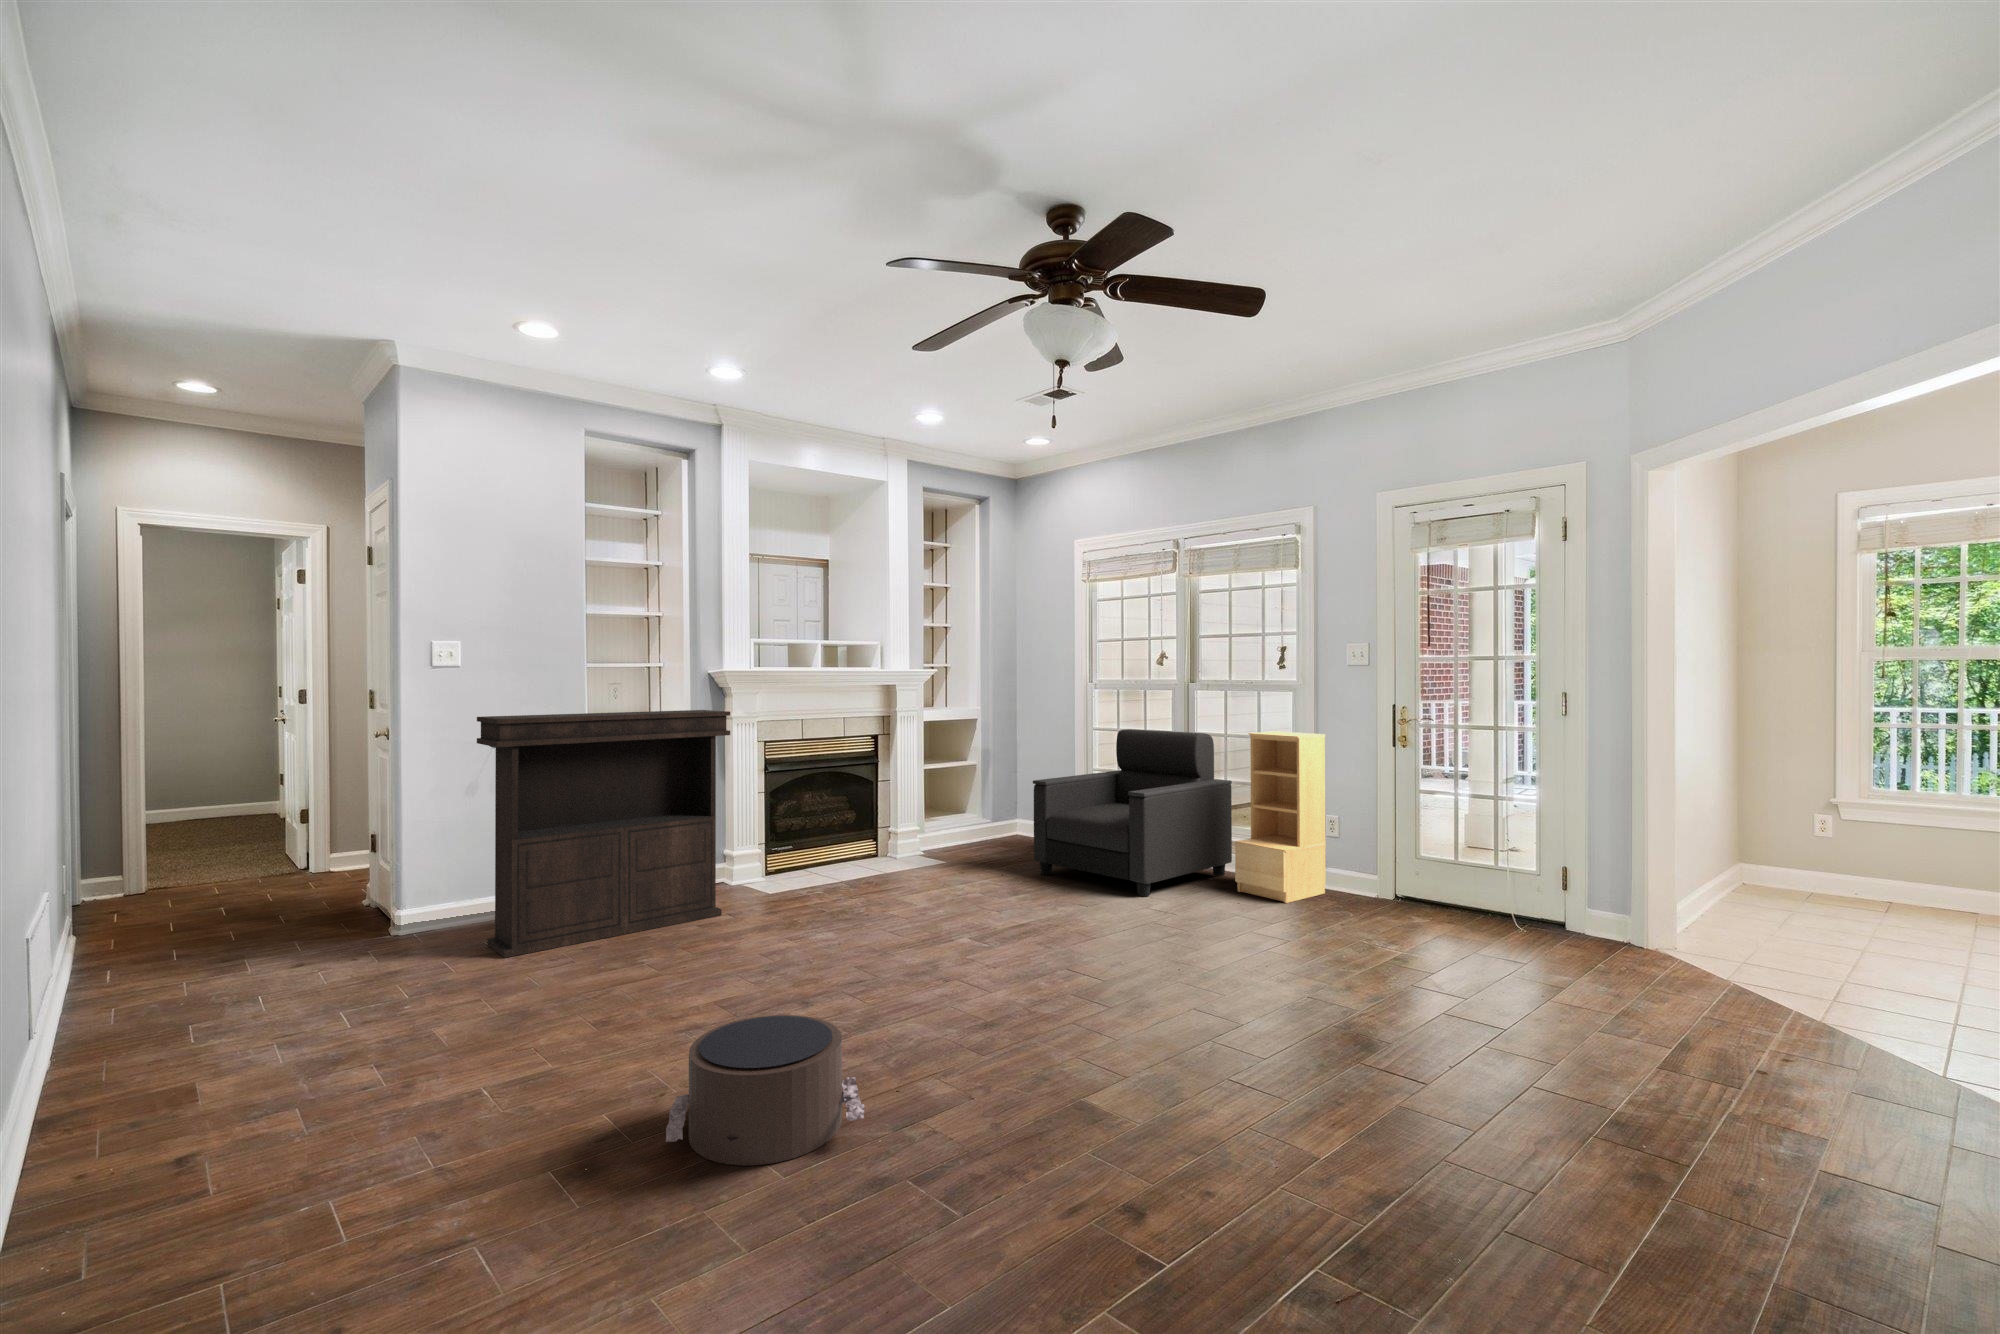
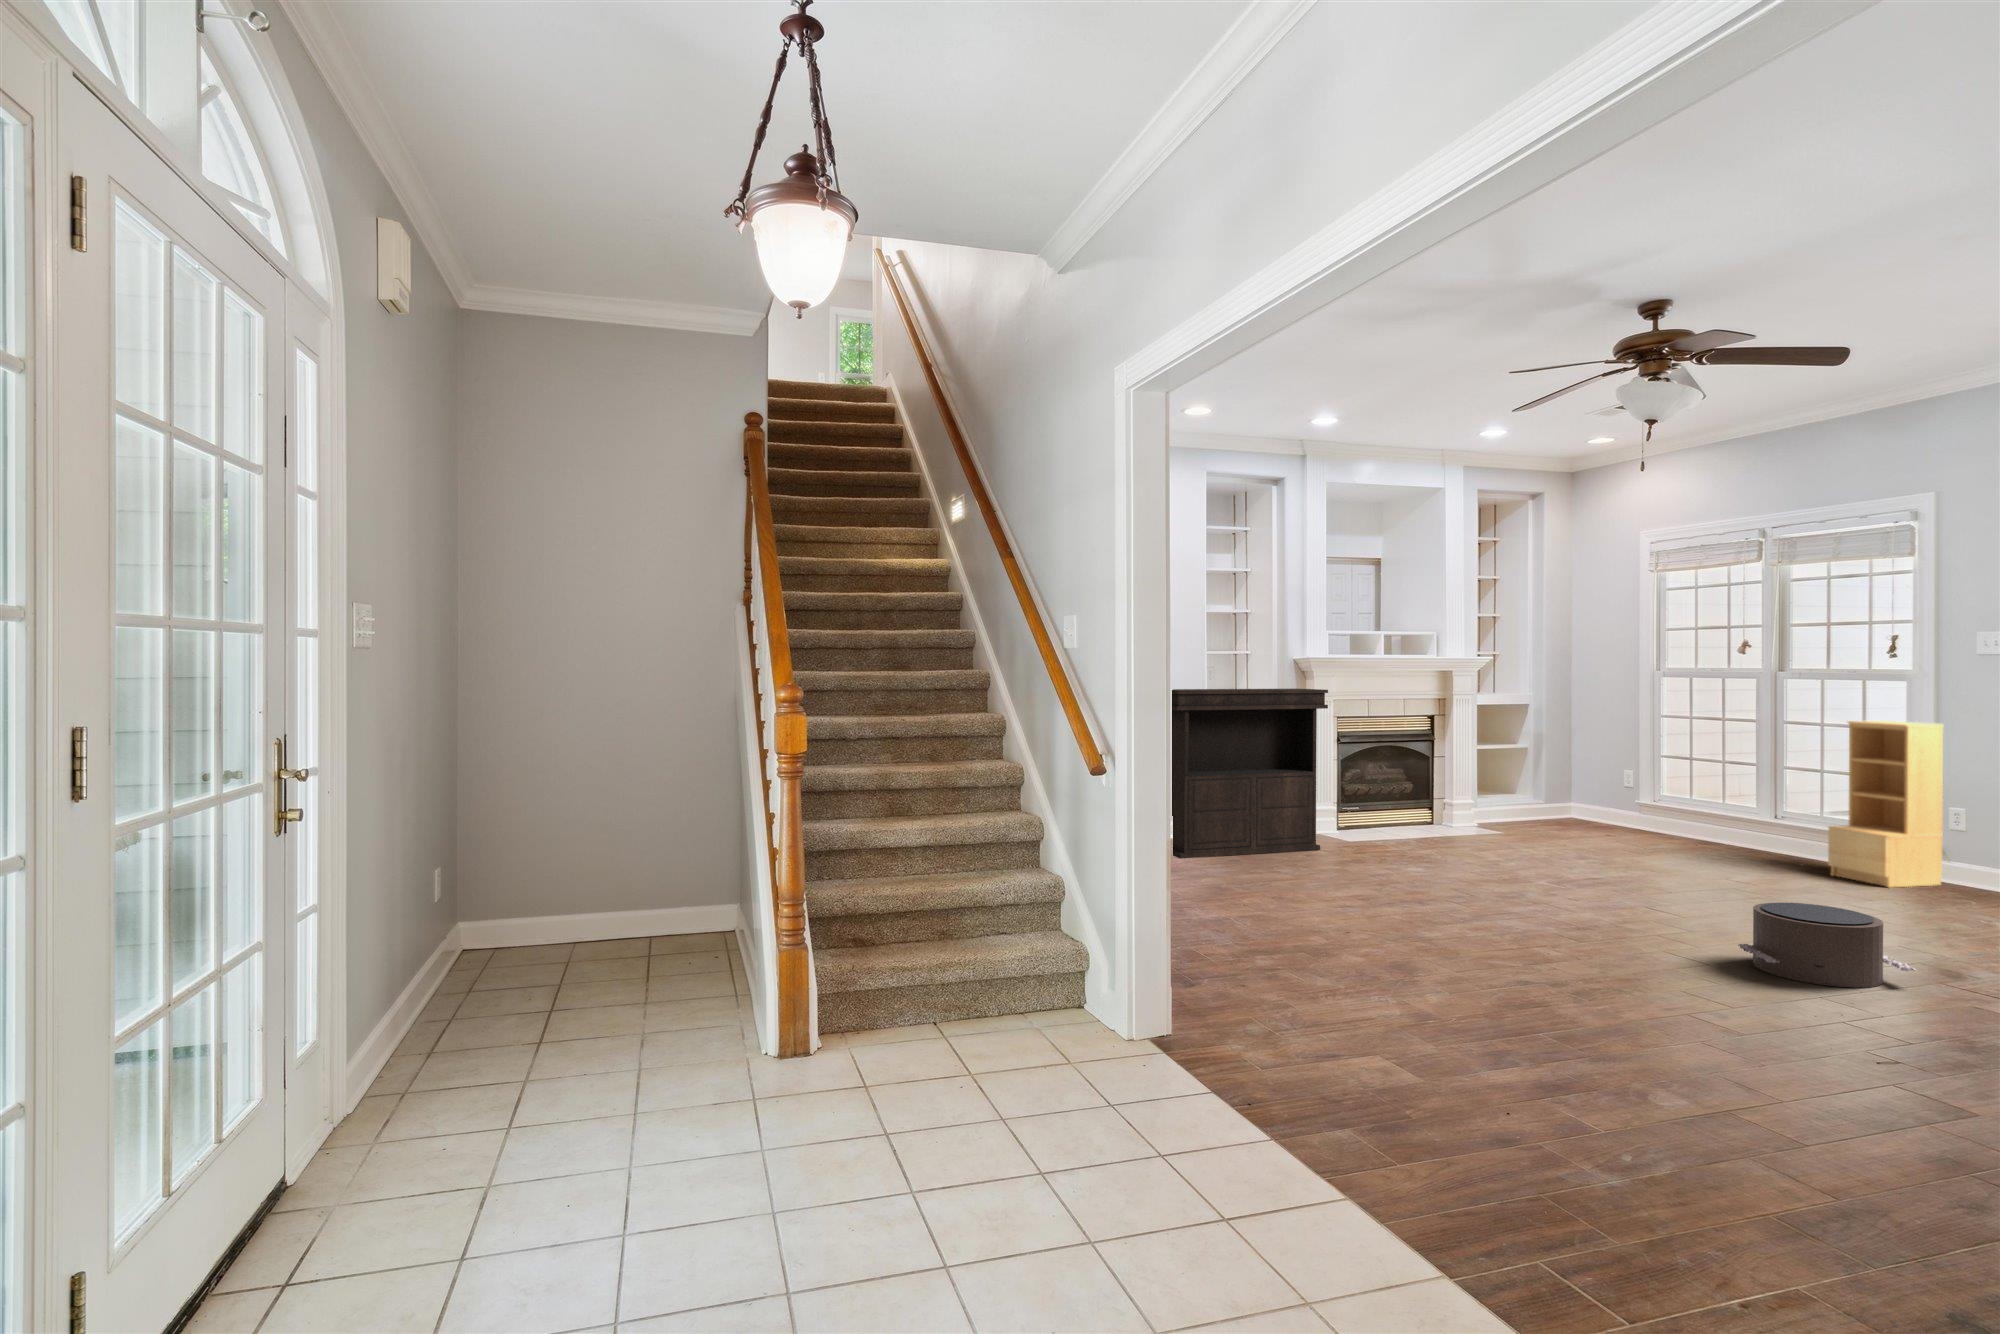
armchair: present [1033,729,1232,896] -> none [1597,716,1828,870]
pouf: present [666,1015,864,1166] -> present [1738,903,1916,988]

